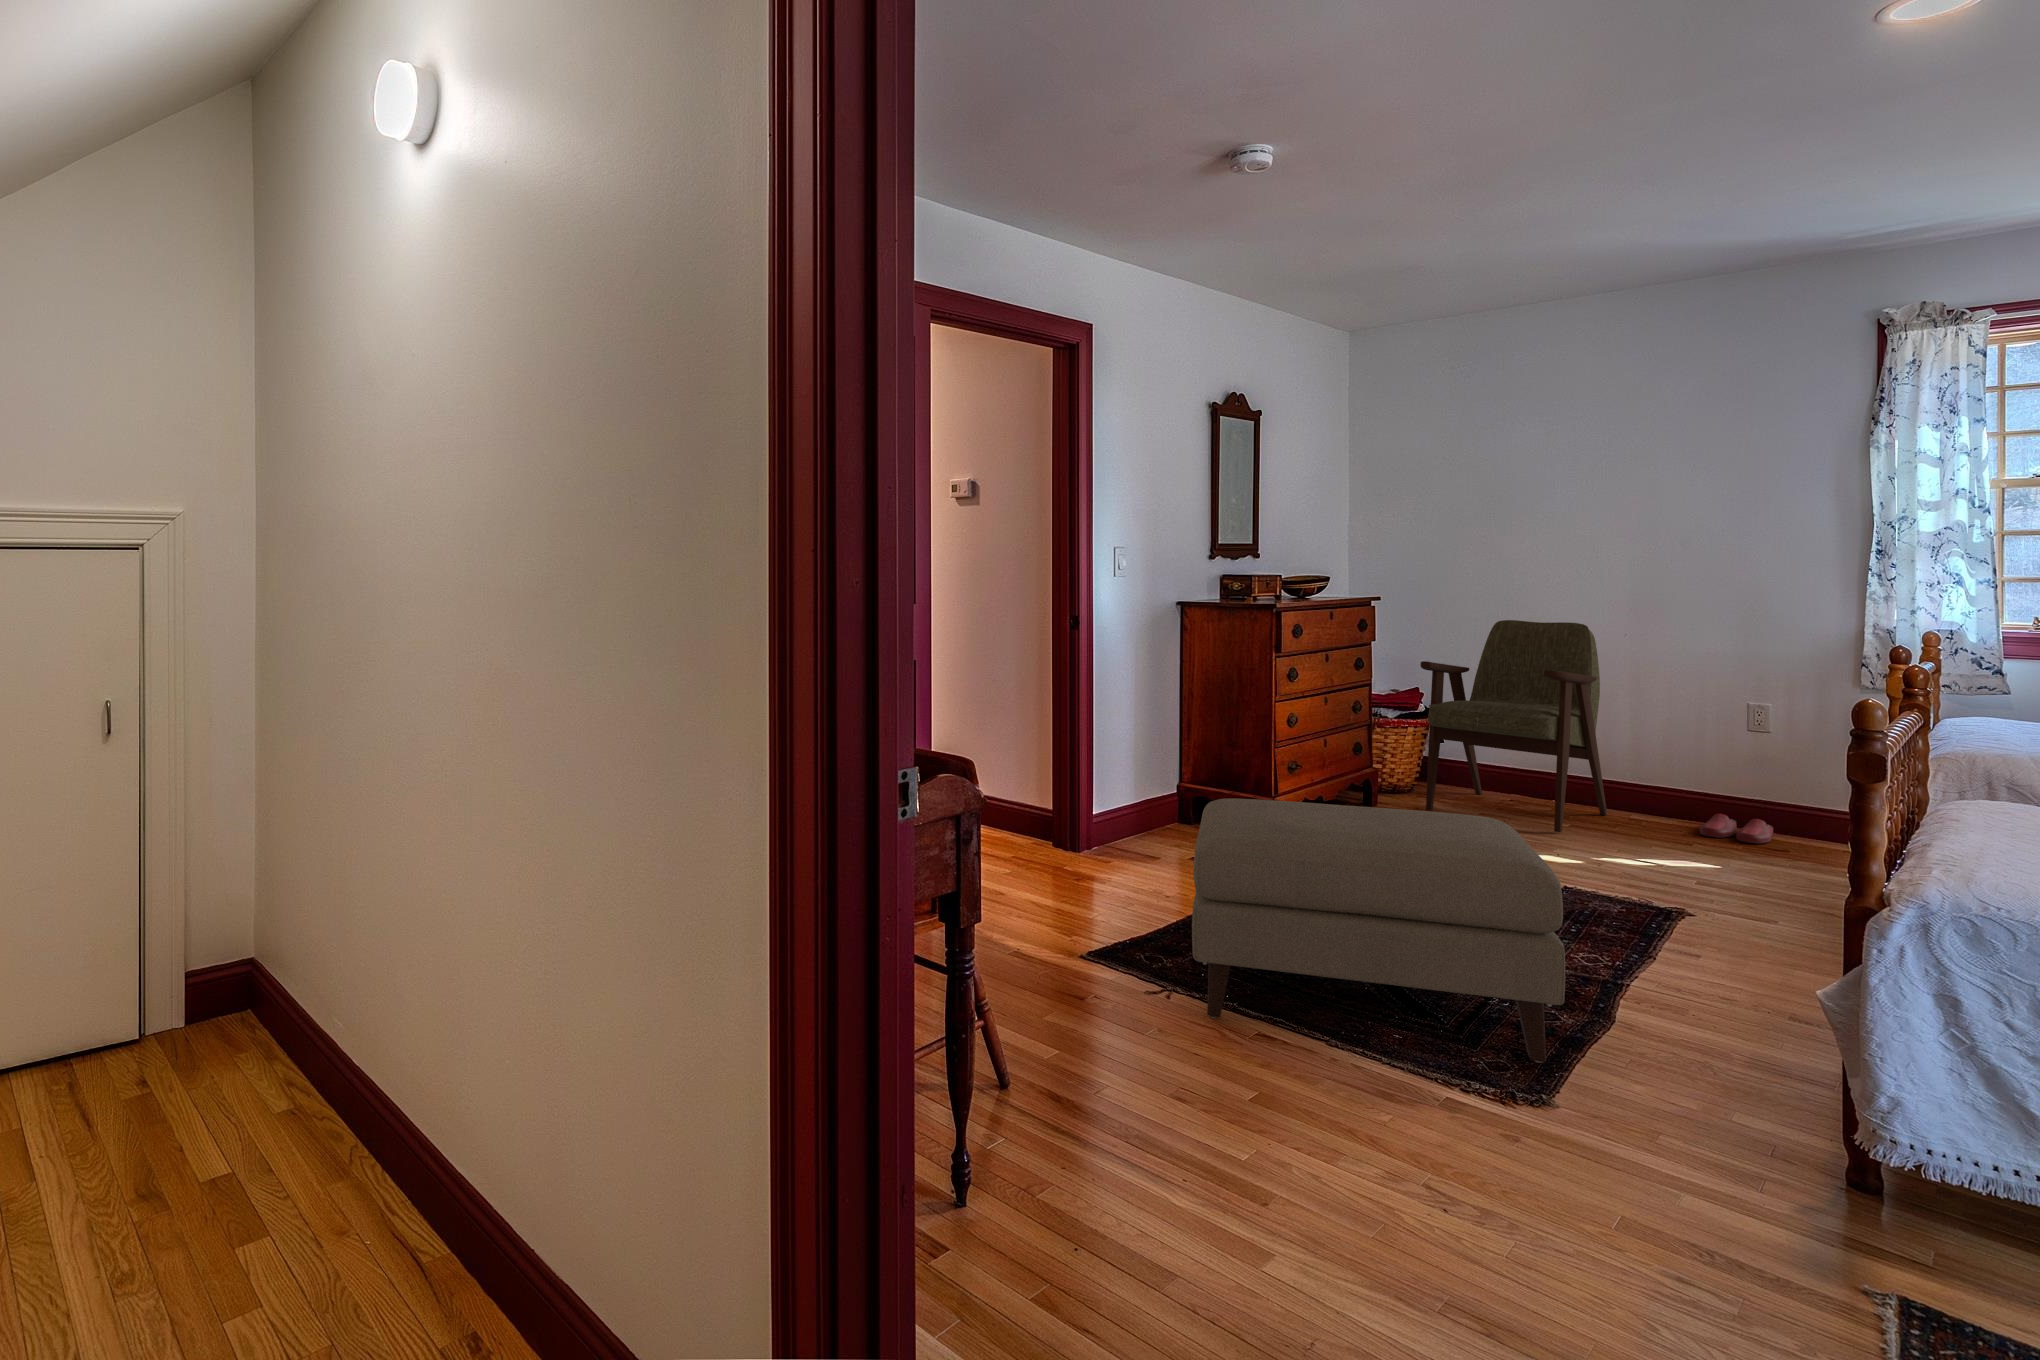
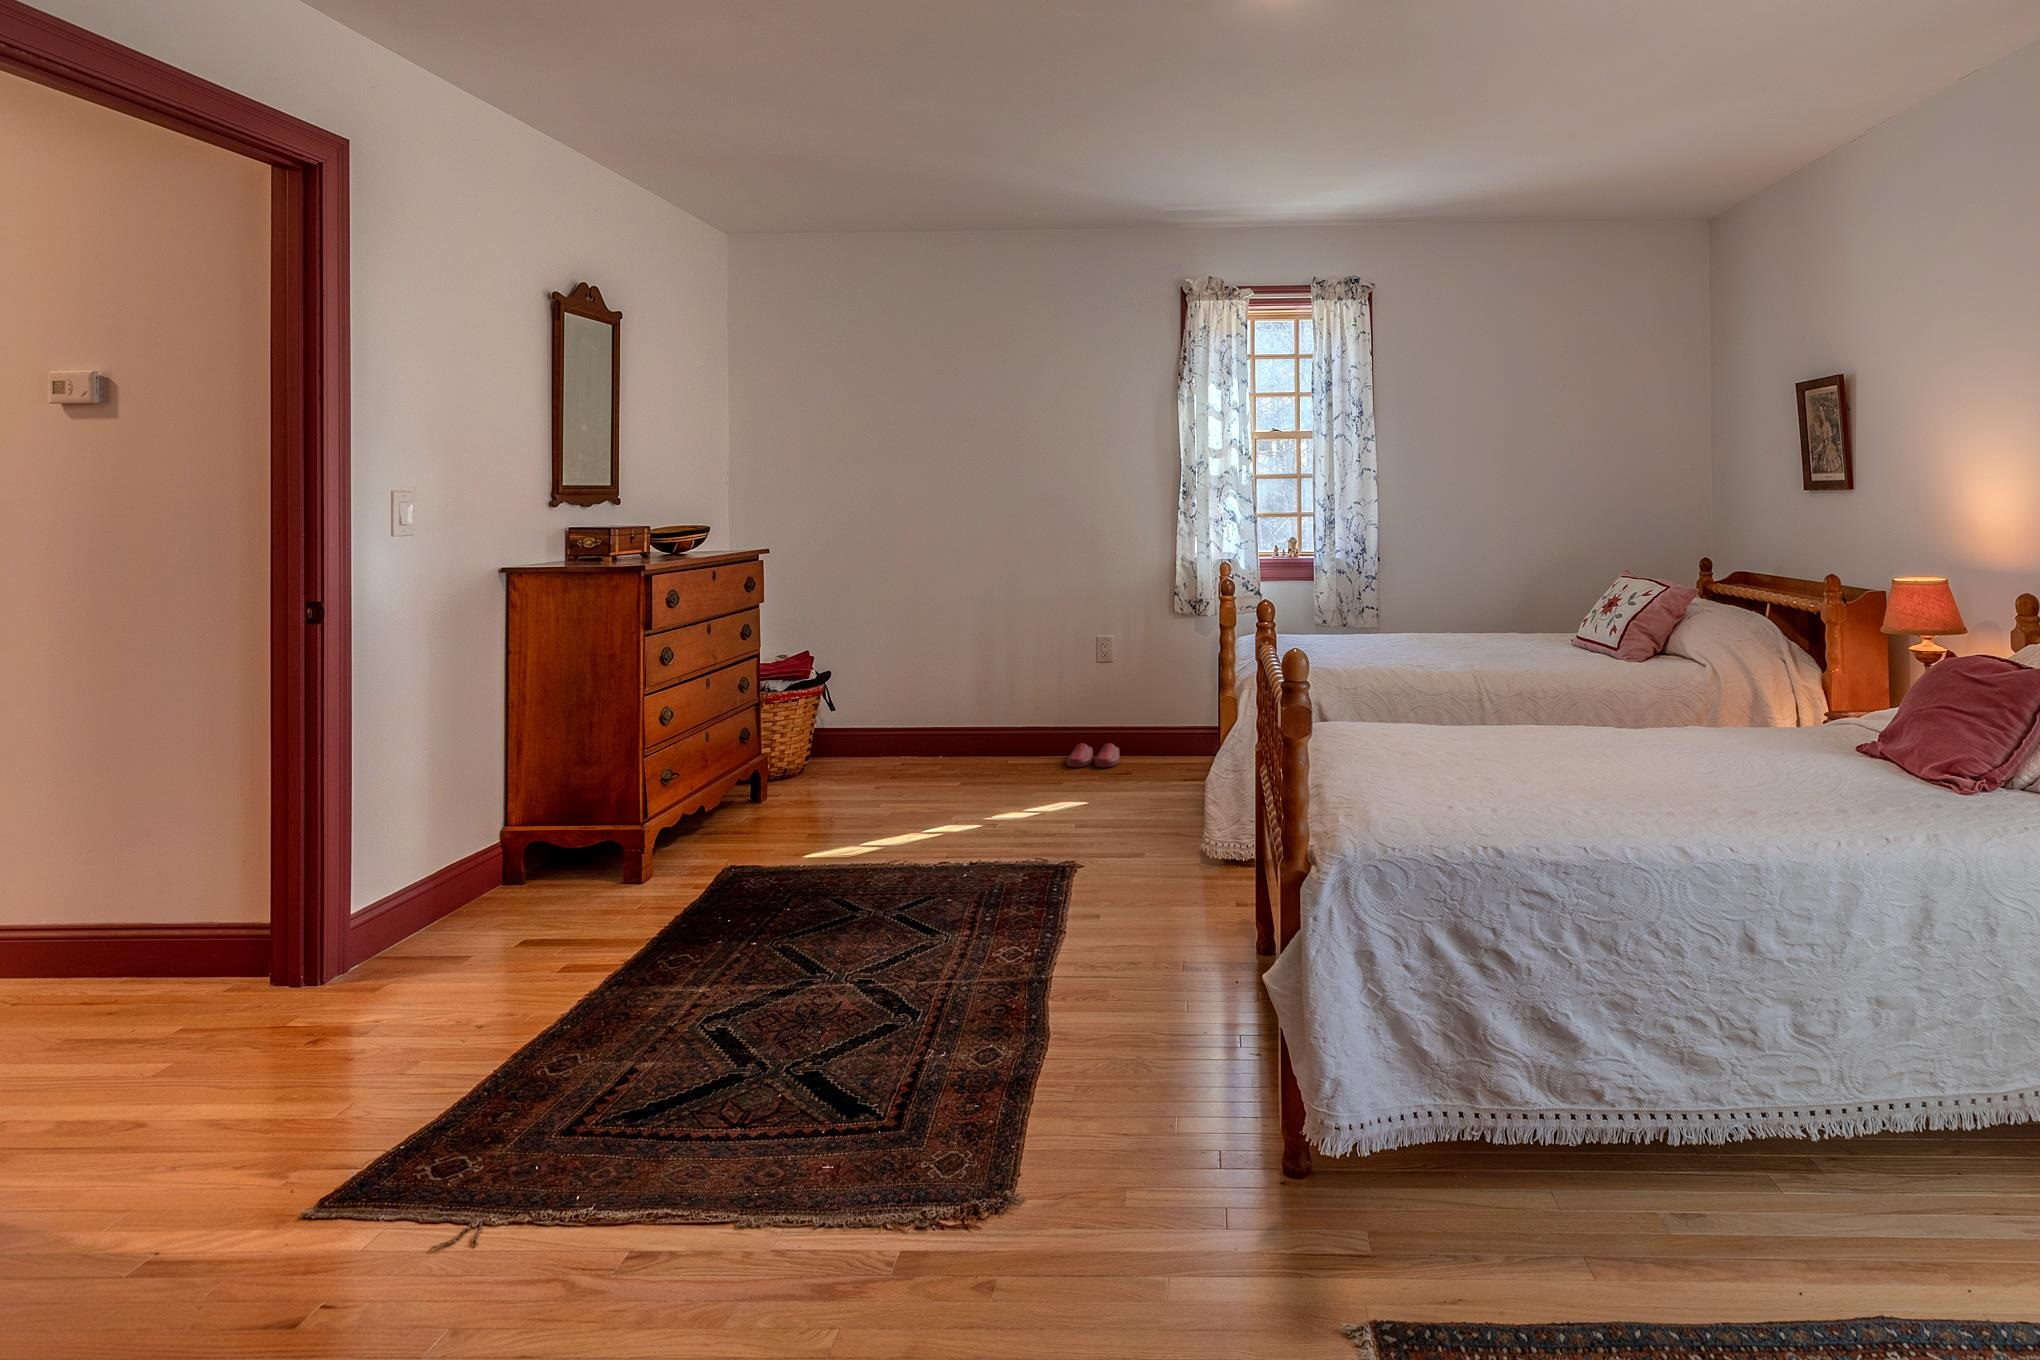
armchair: present [1420,620,1607,832] -> none [812,571,992,791]
ottoman: present [1192,798,1565,1063] -> none [489,819,1007,1247]

